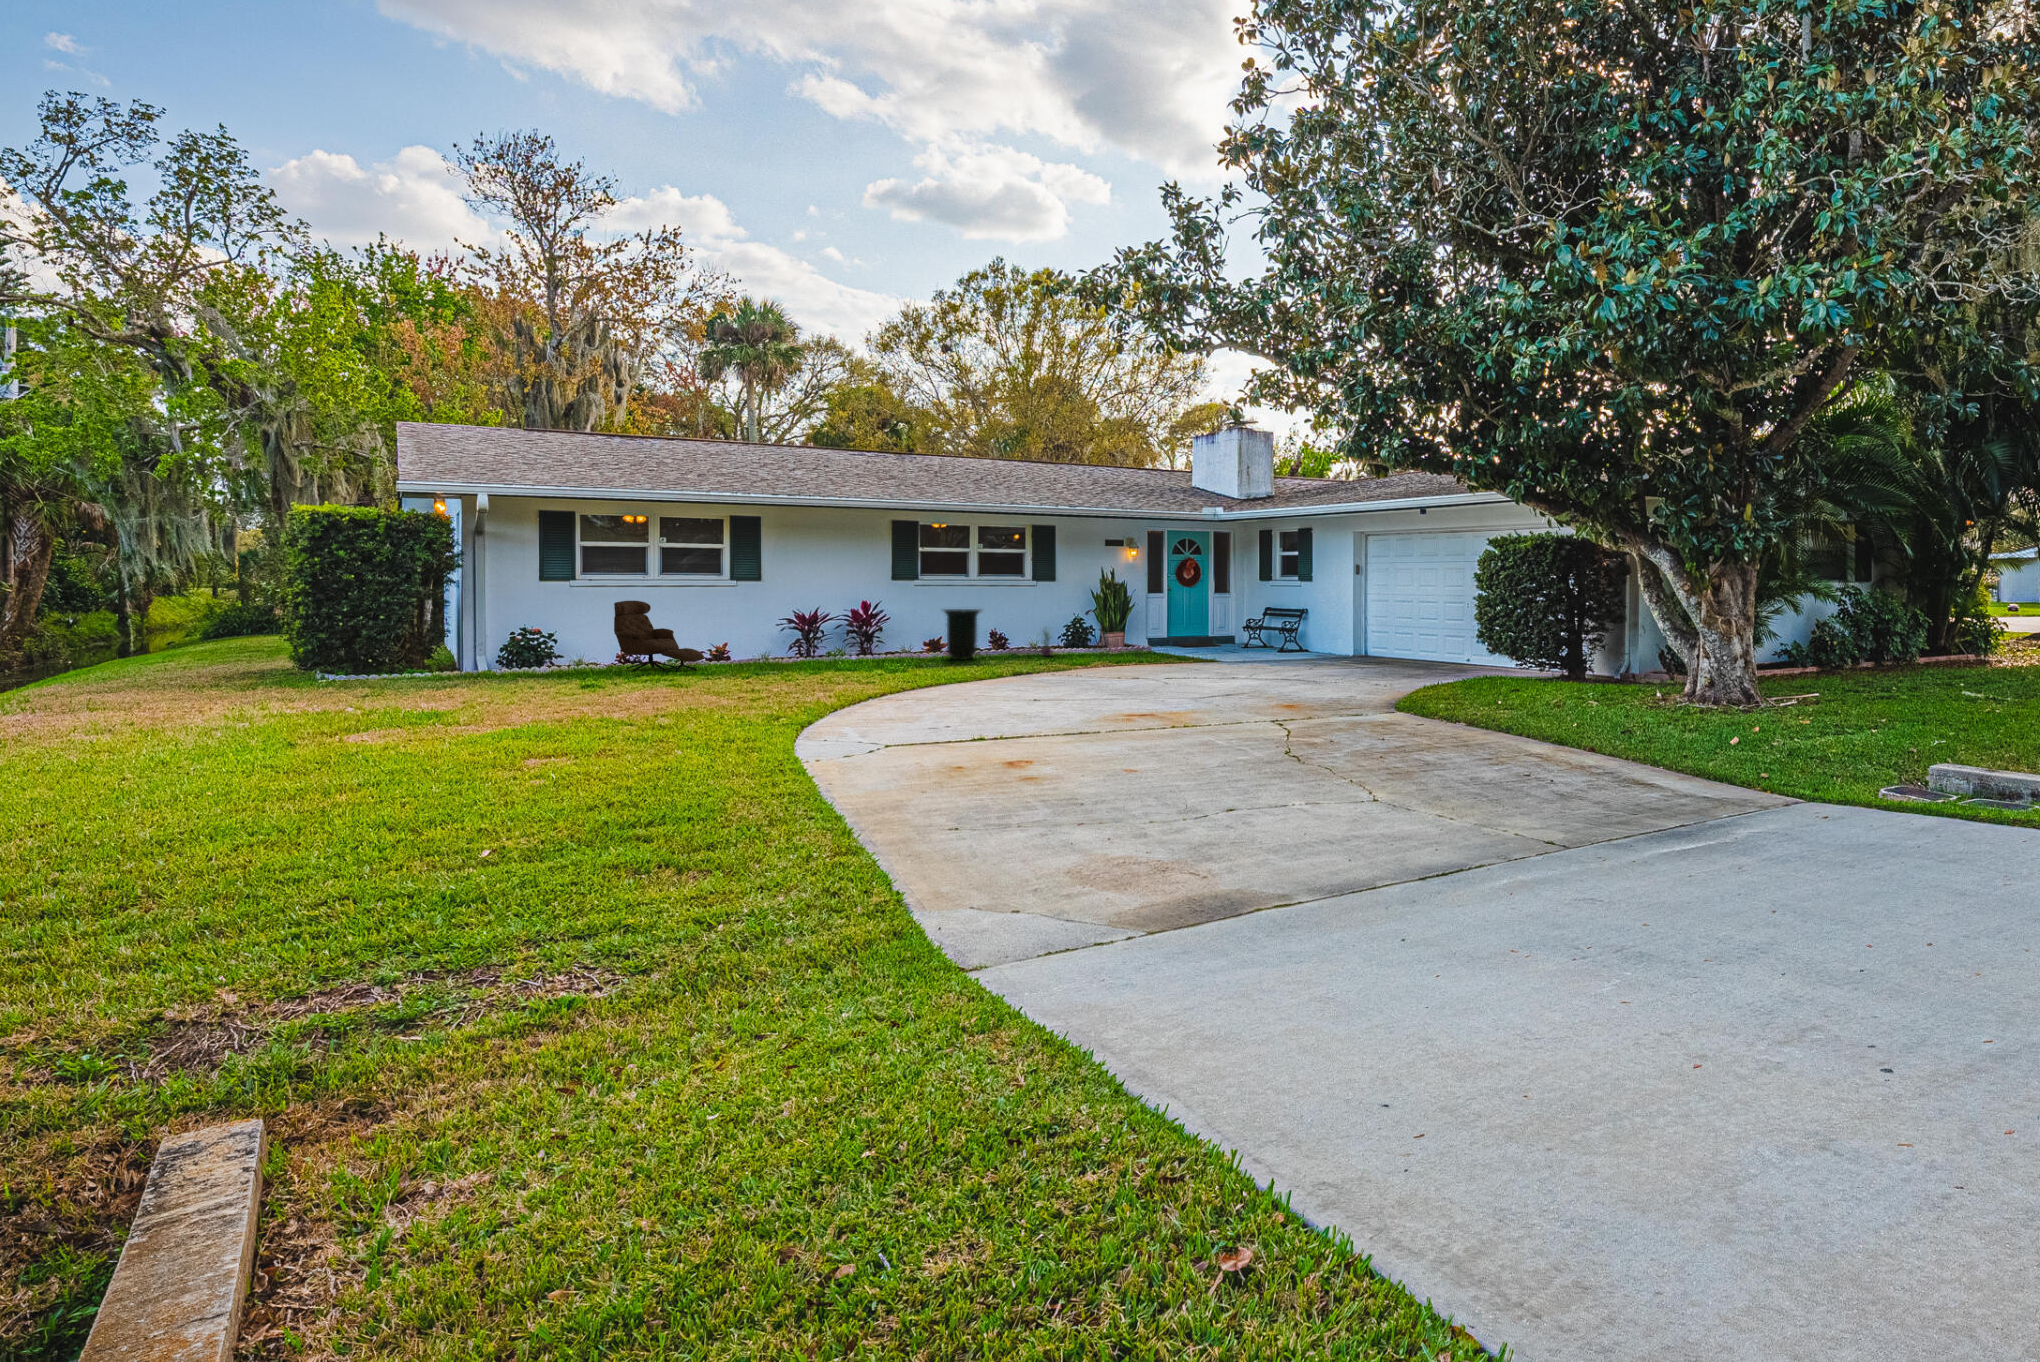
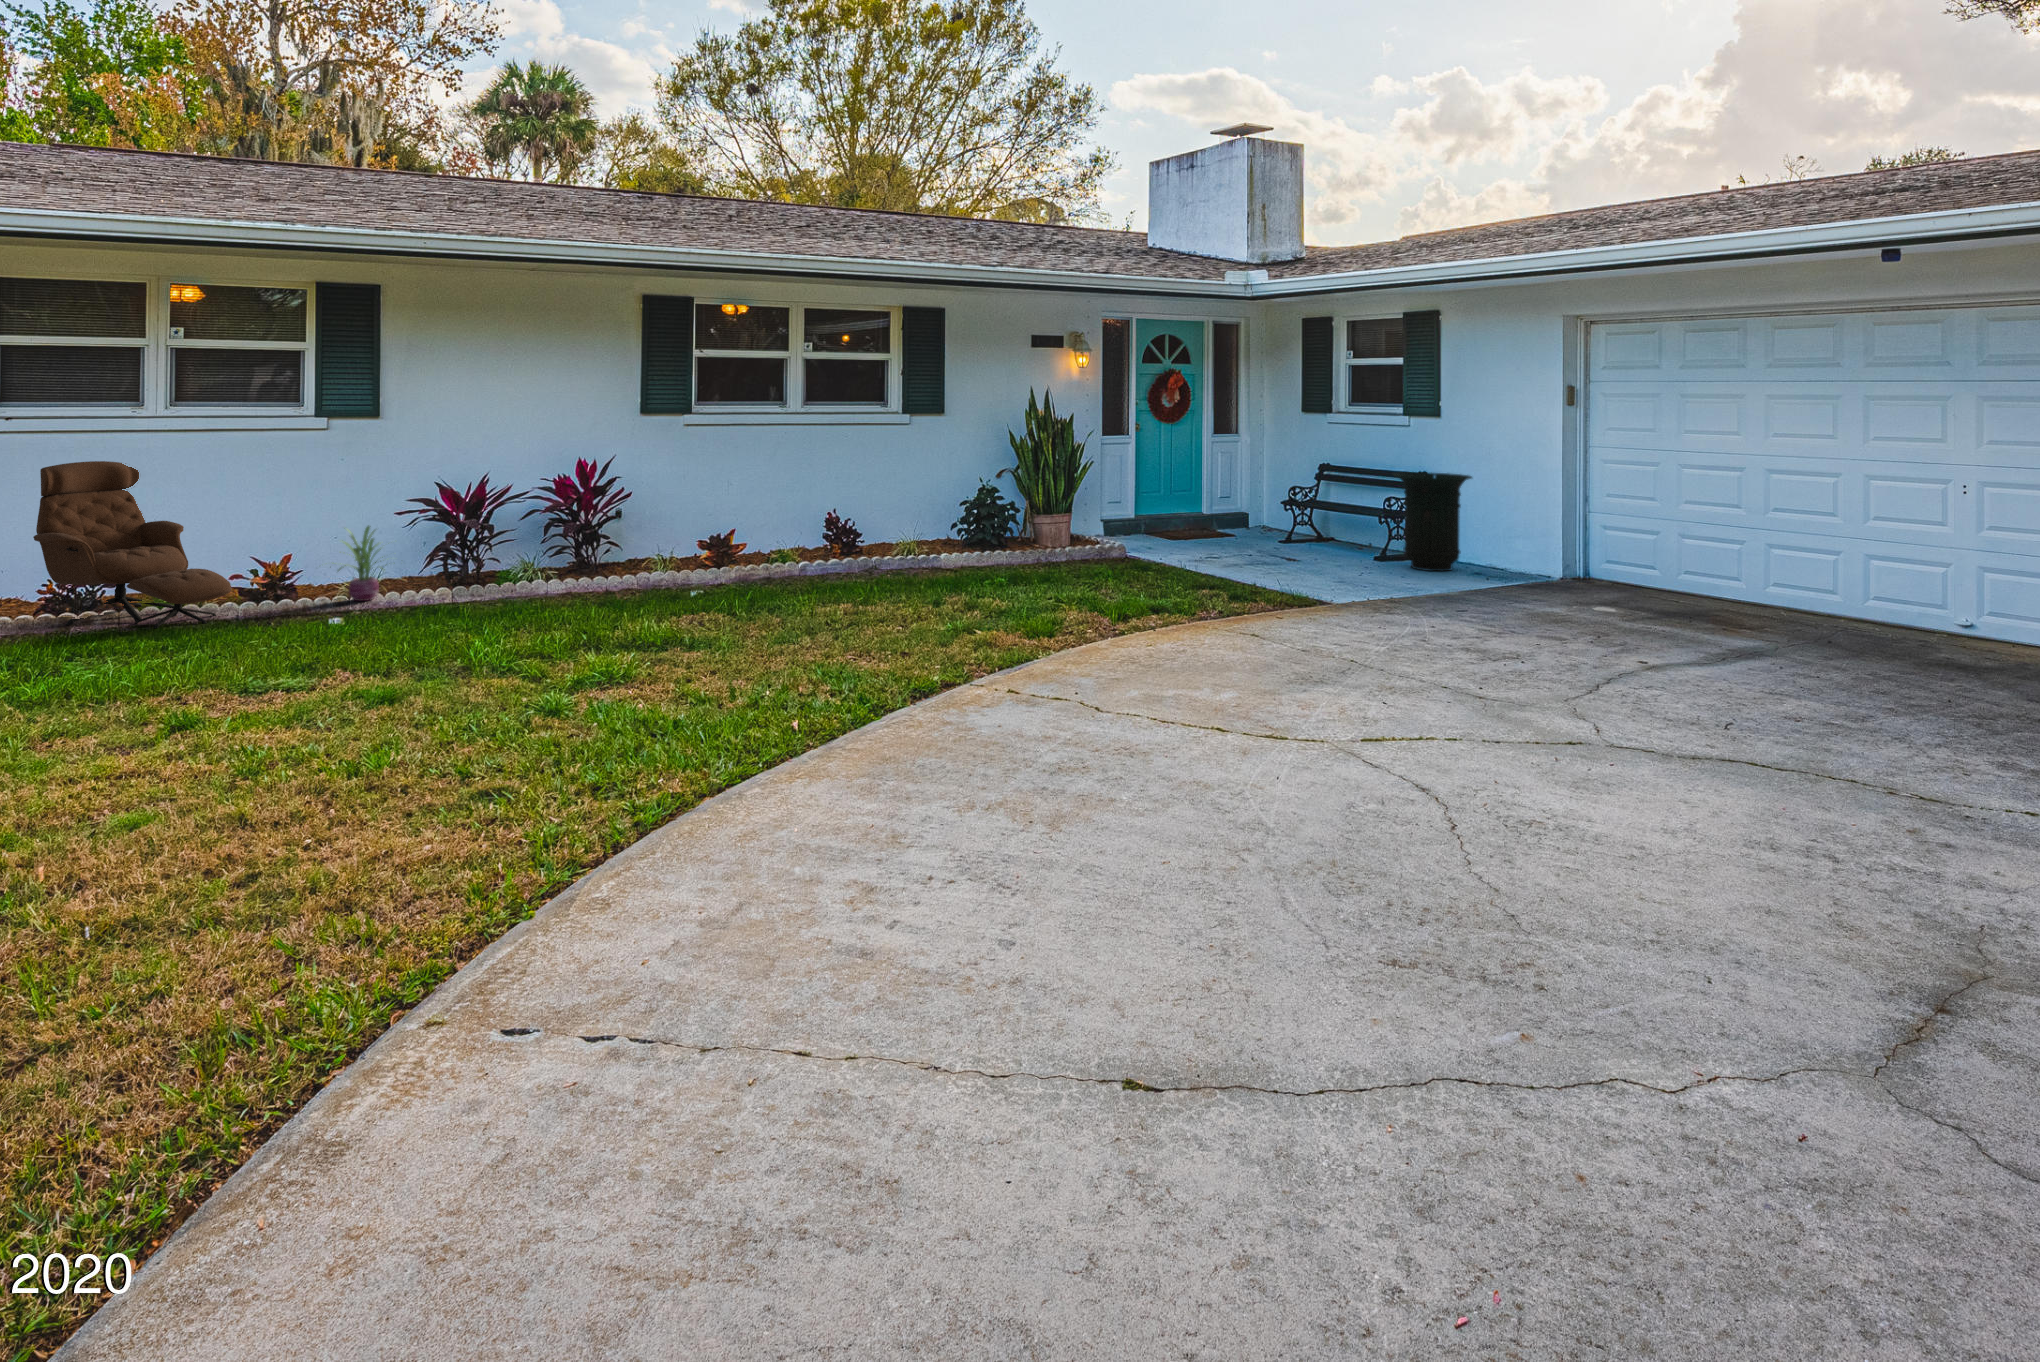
trash can: present [944,609,980,660] -> present [1393,472,1472,571]
decorative plant: present [1041,631,1052,656] -> present [338,525,383,601]

